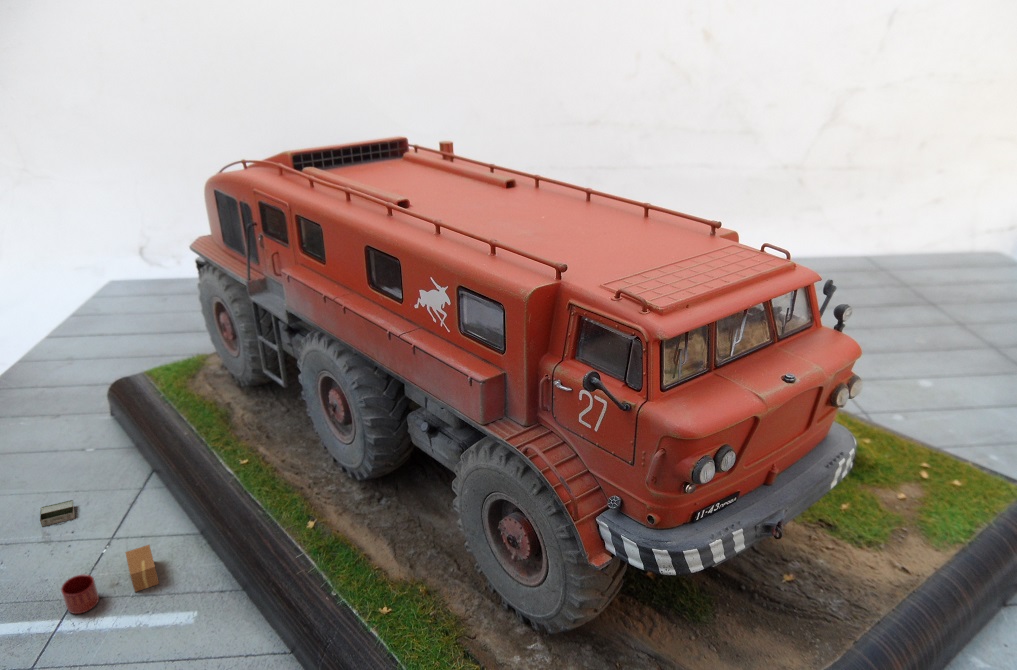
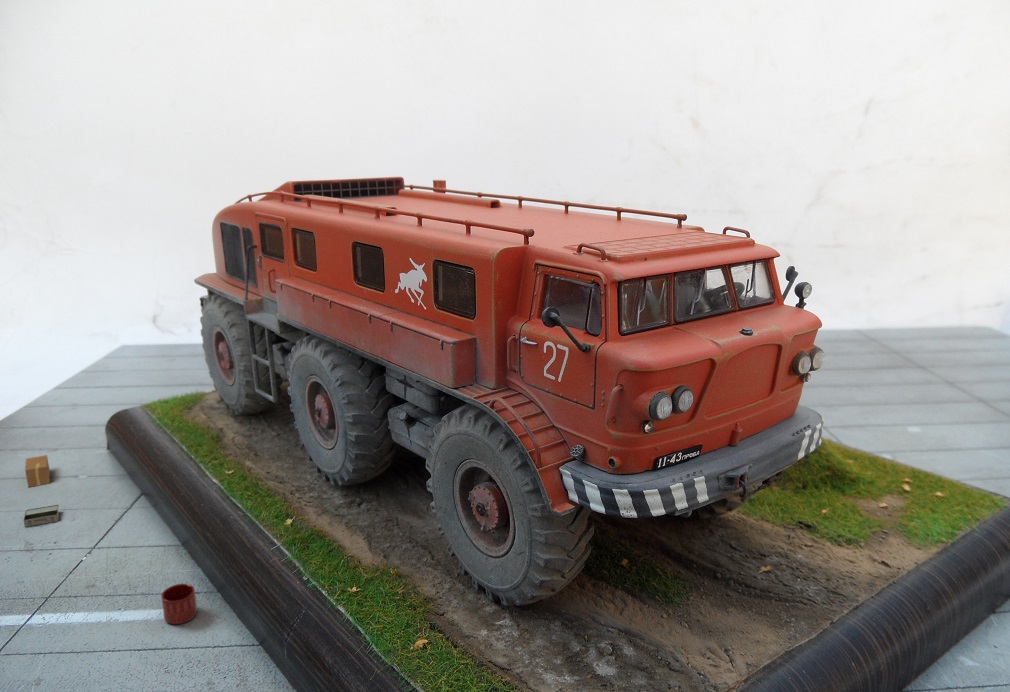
cardboard box: present [126,545,159,592] -> present [25,455,50,487]
planter: present [61,574,99,614] -> present [161,584,197,624]

